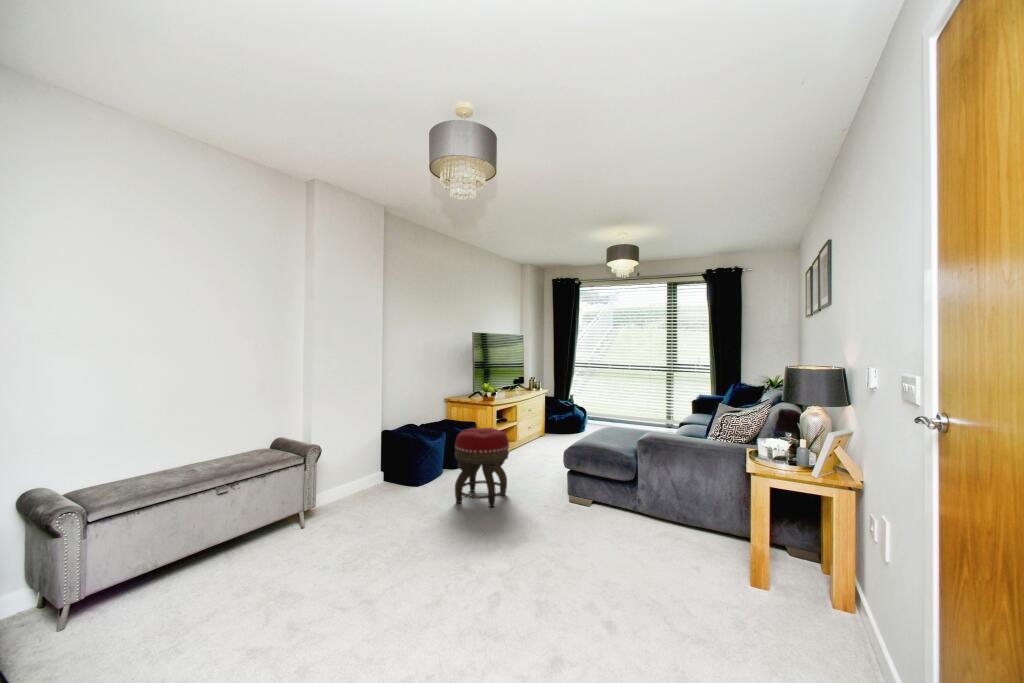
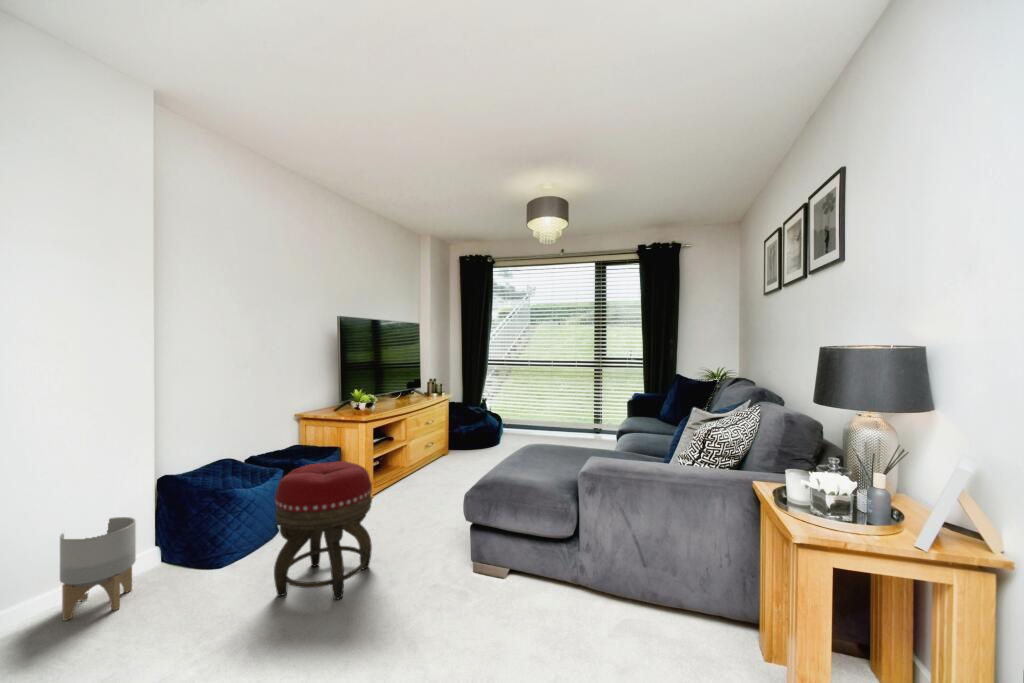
planter: none [347,451,379,503] -> present [60,517,136,621]

